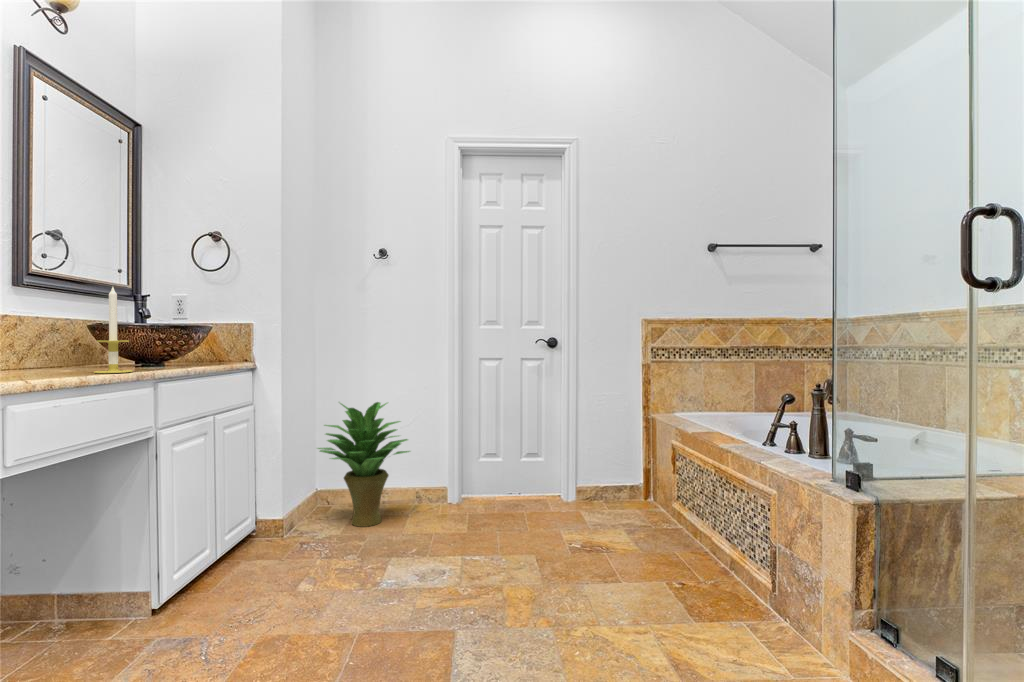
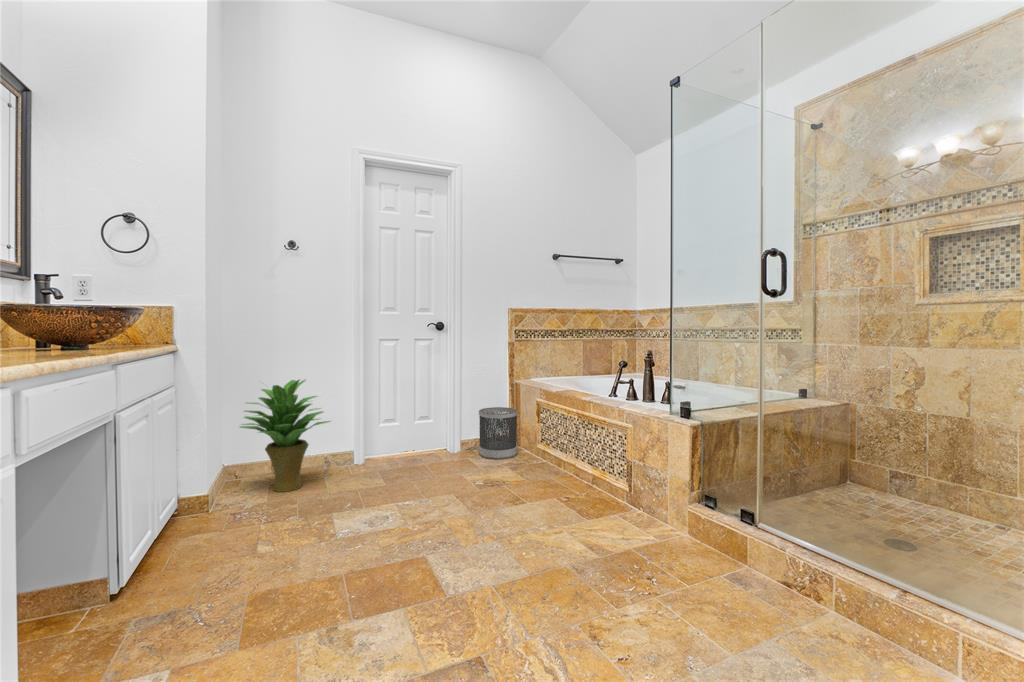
candle: present [94,287,132,373] -> none [41,264,87,355]
wastebasket: none [597,447,647,517] -> present [479,407,517,459]

